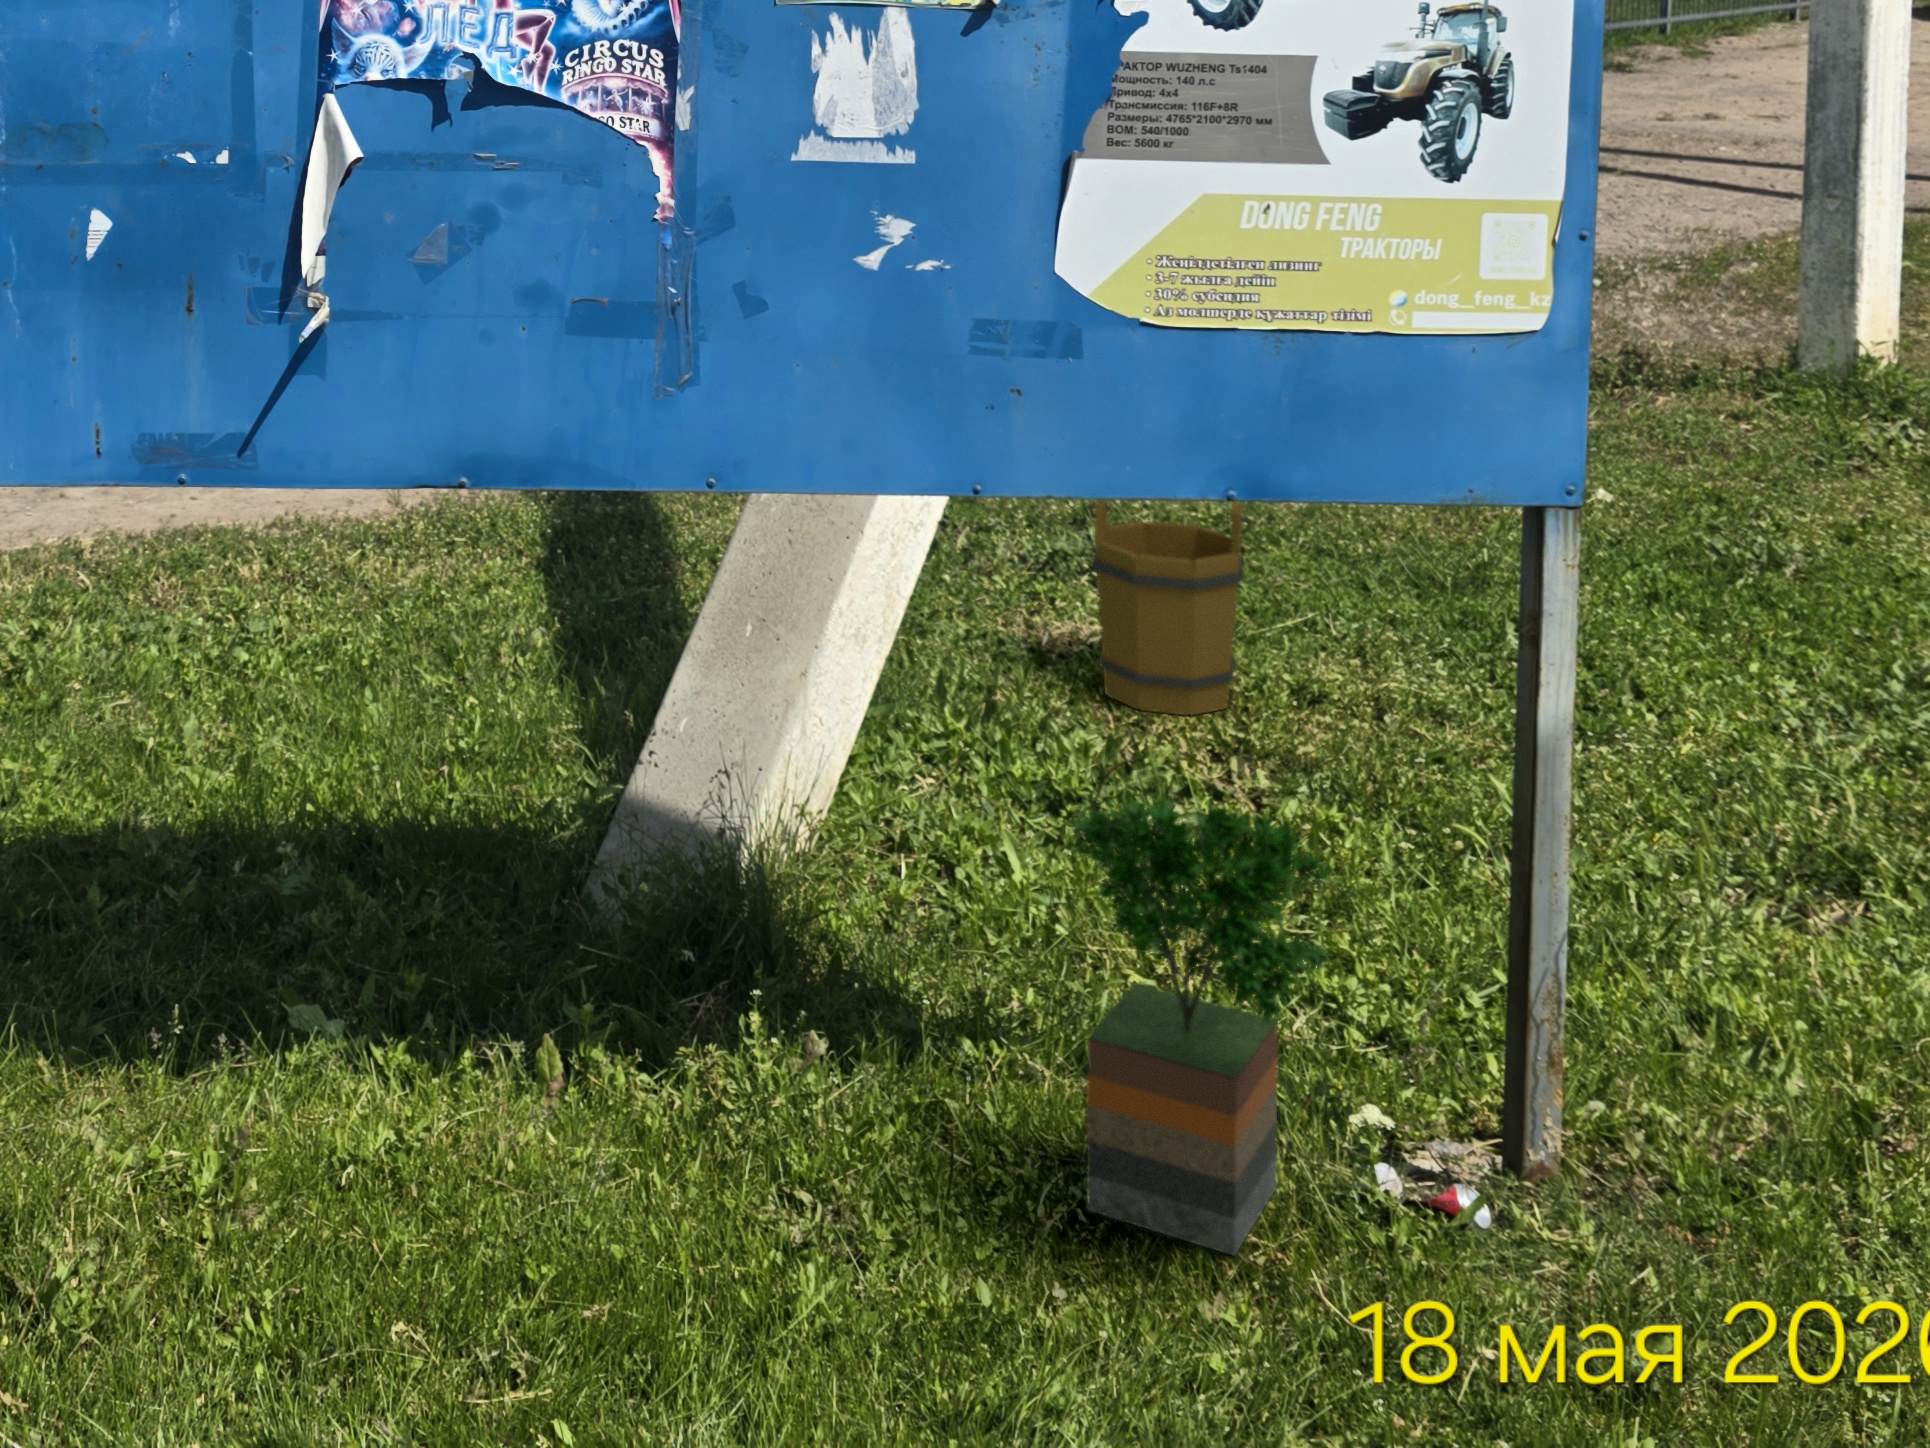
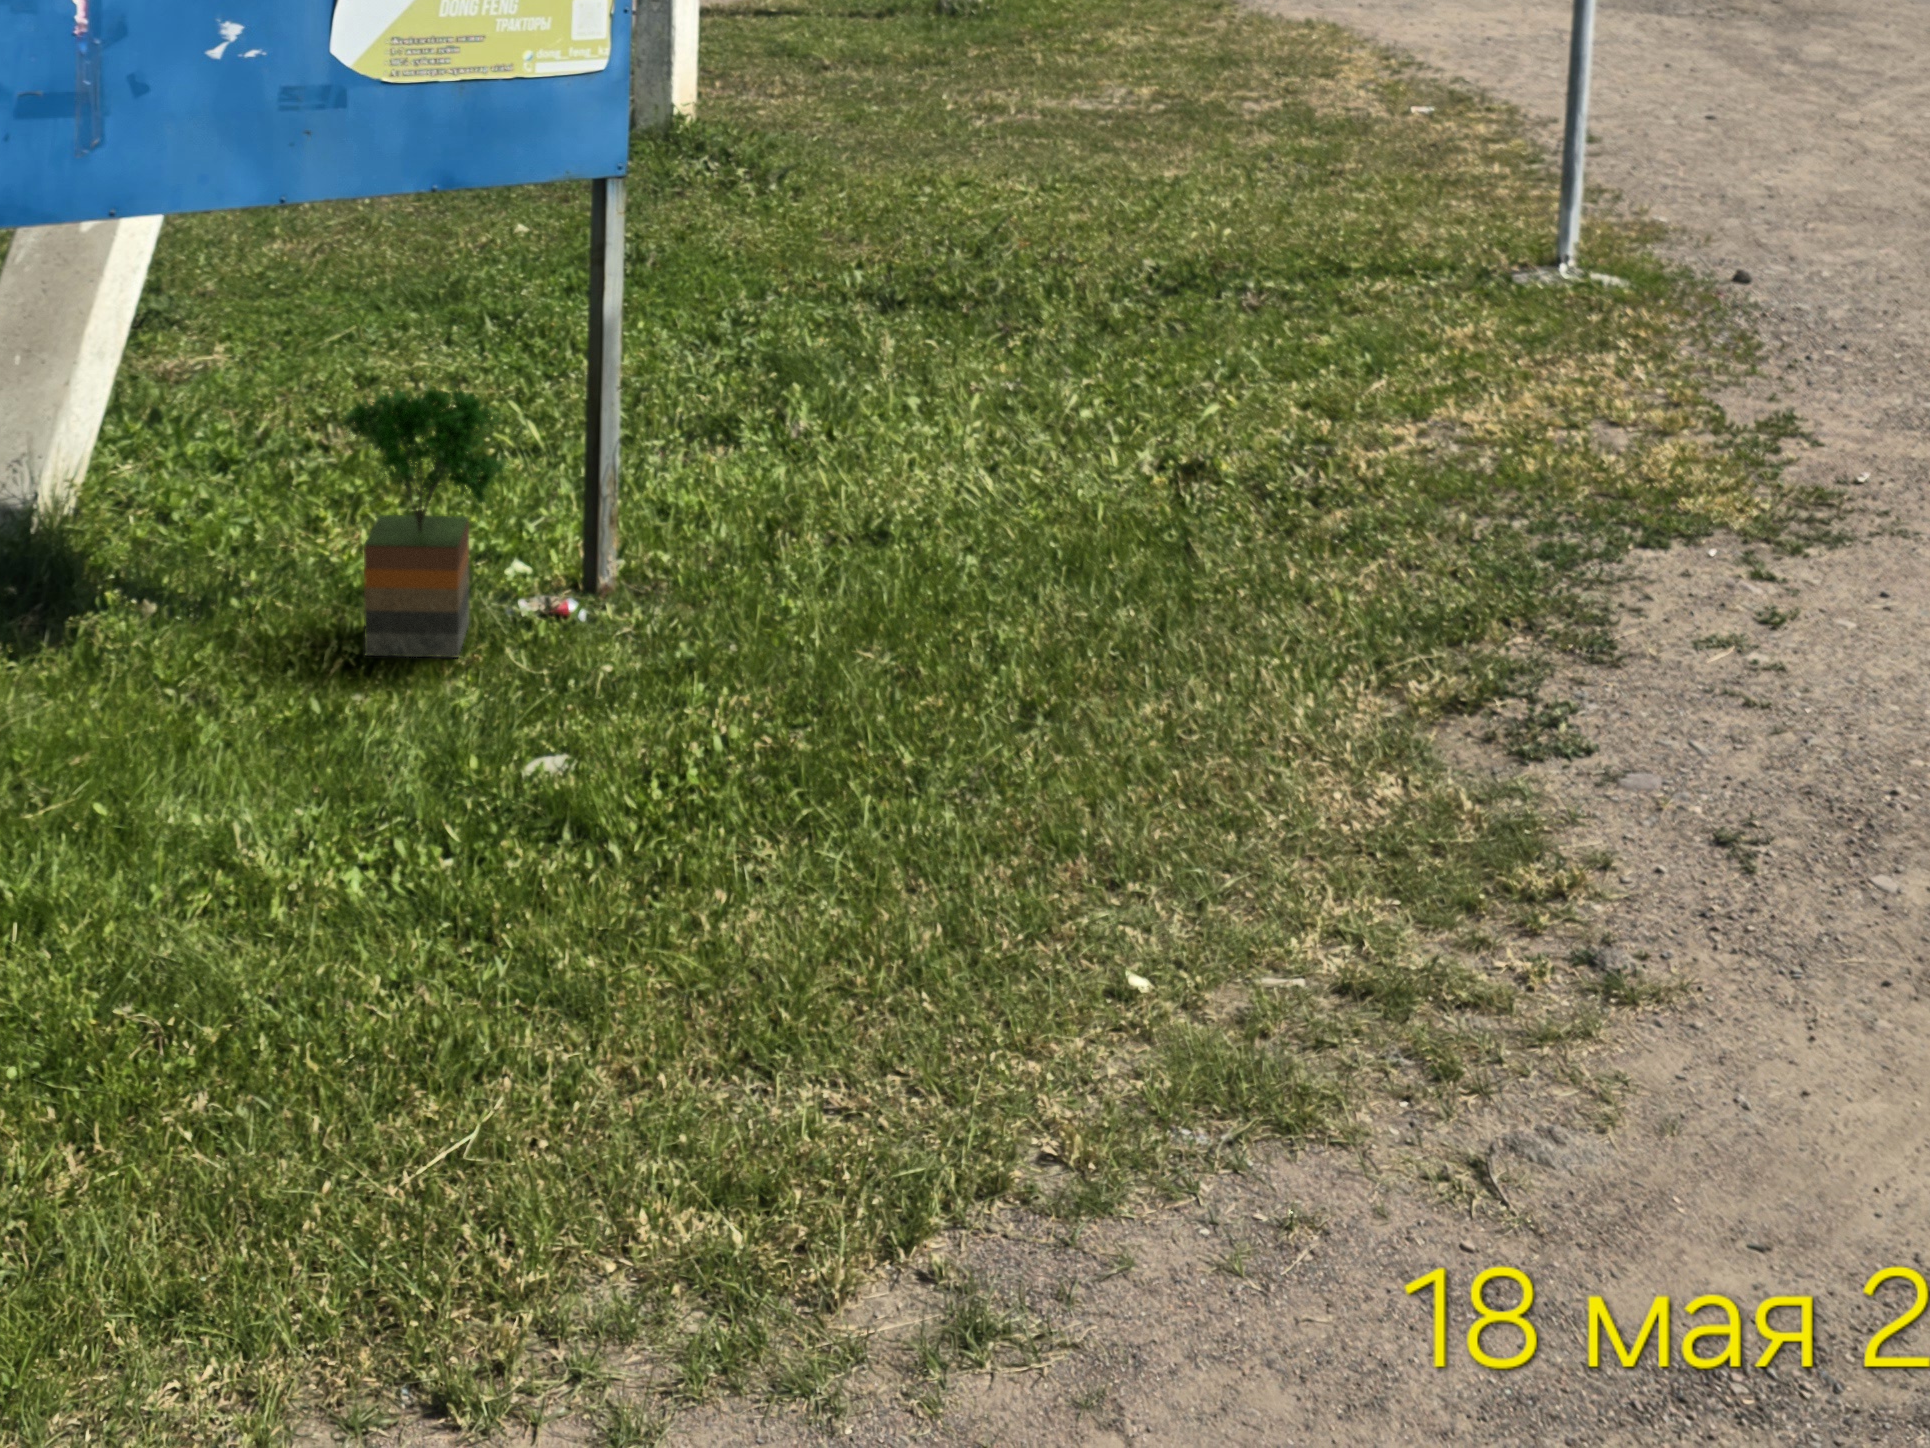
bucket: present [1088,502,1251,715] -> none [232,232,349,396]

